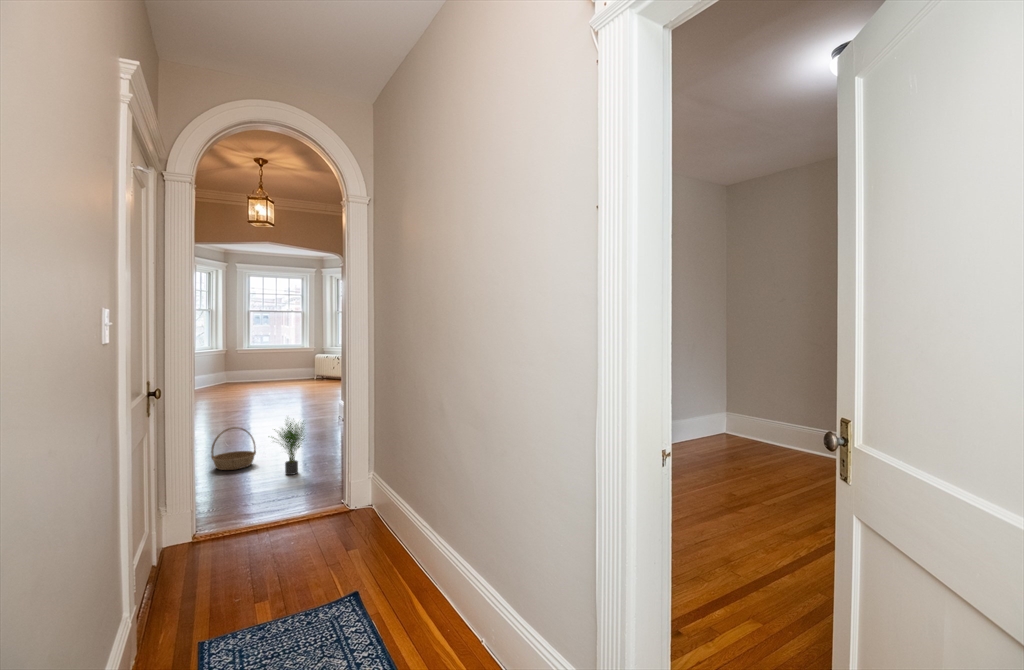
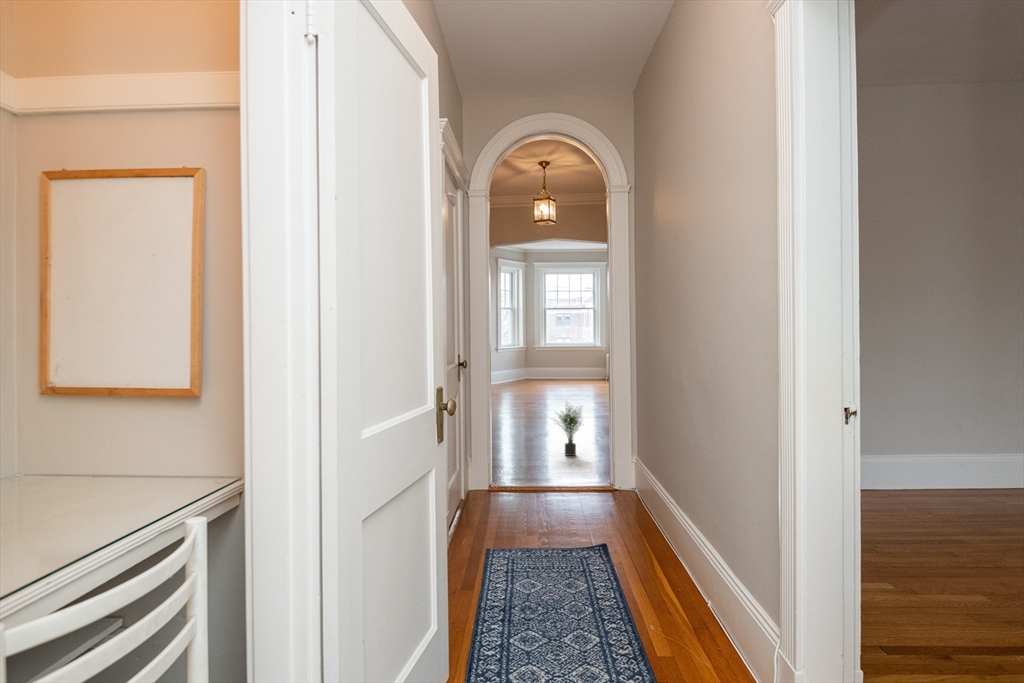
basket: present [211,427,256,470] -> none [507,409,542,447]

